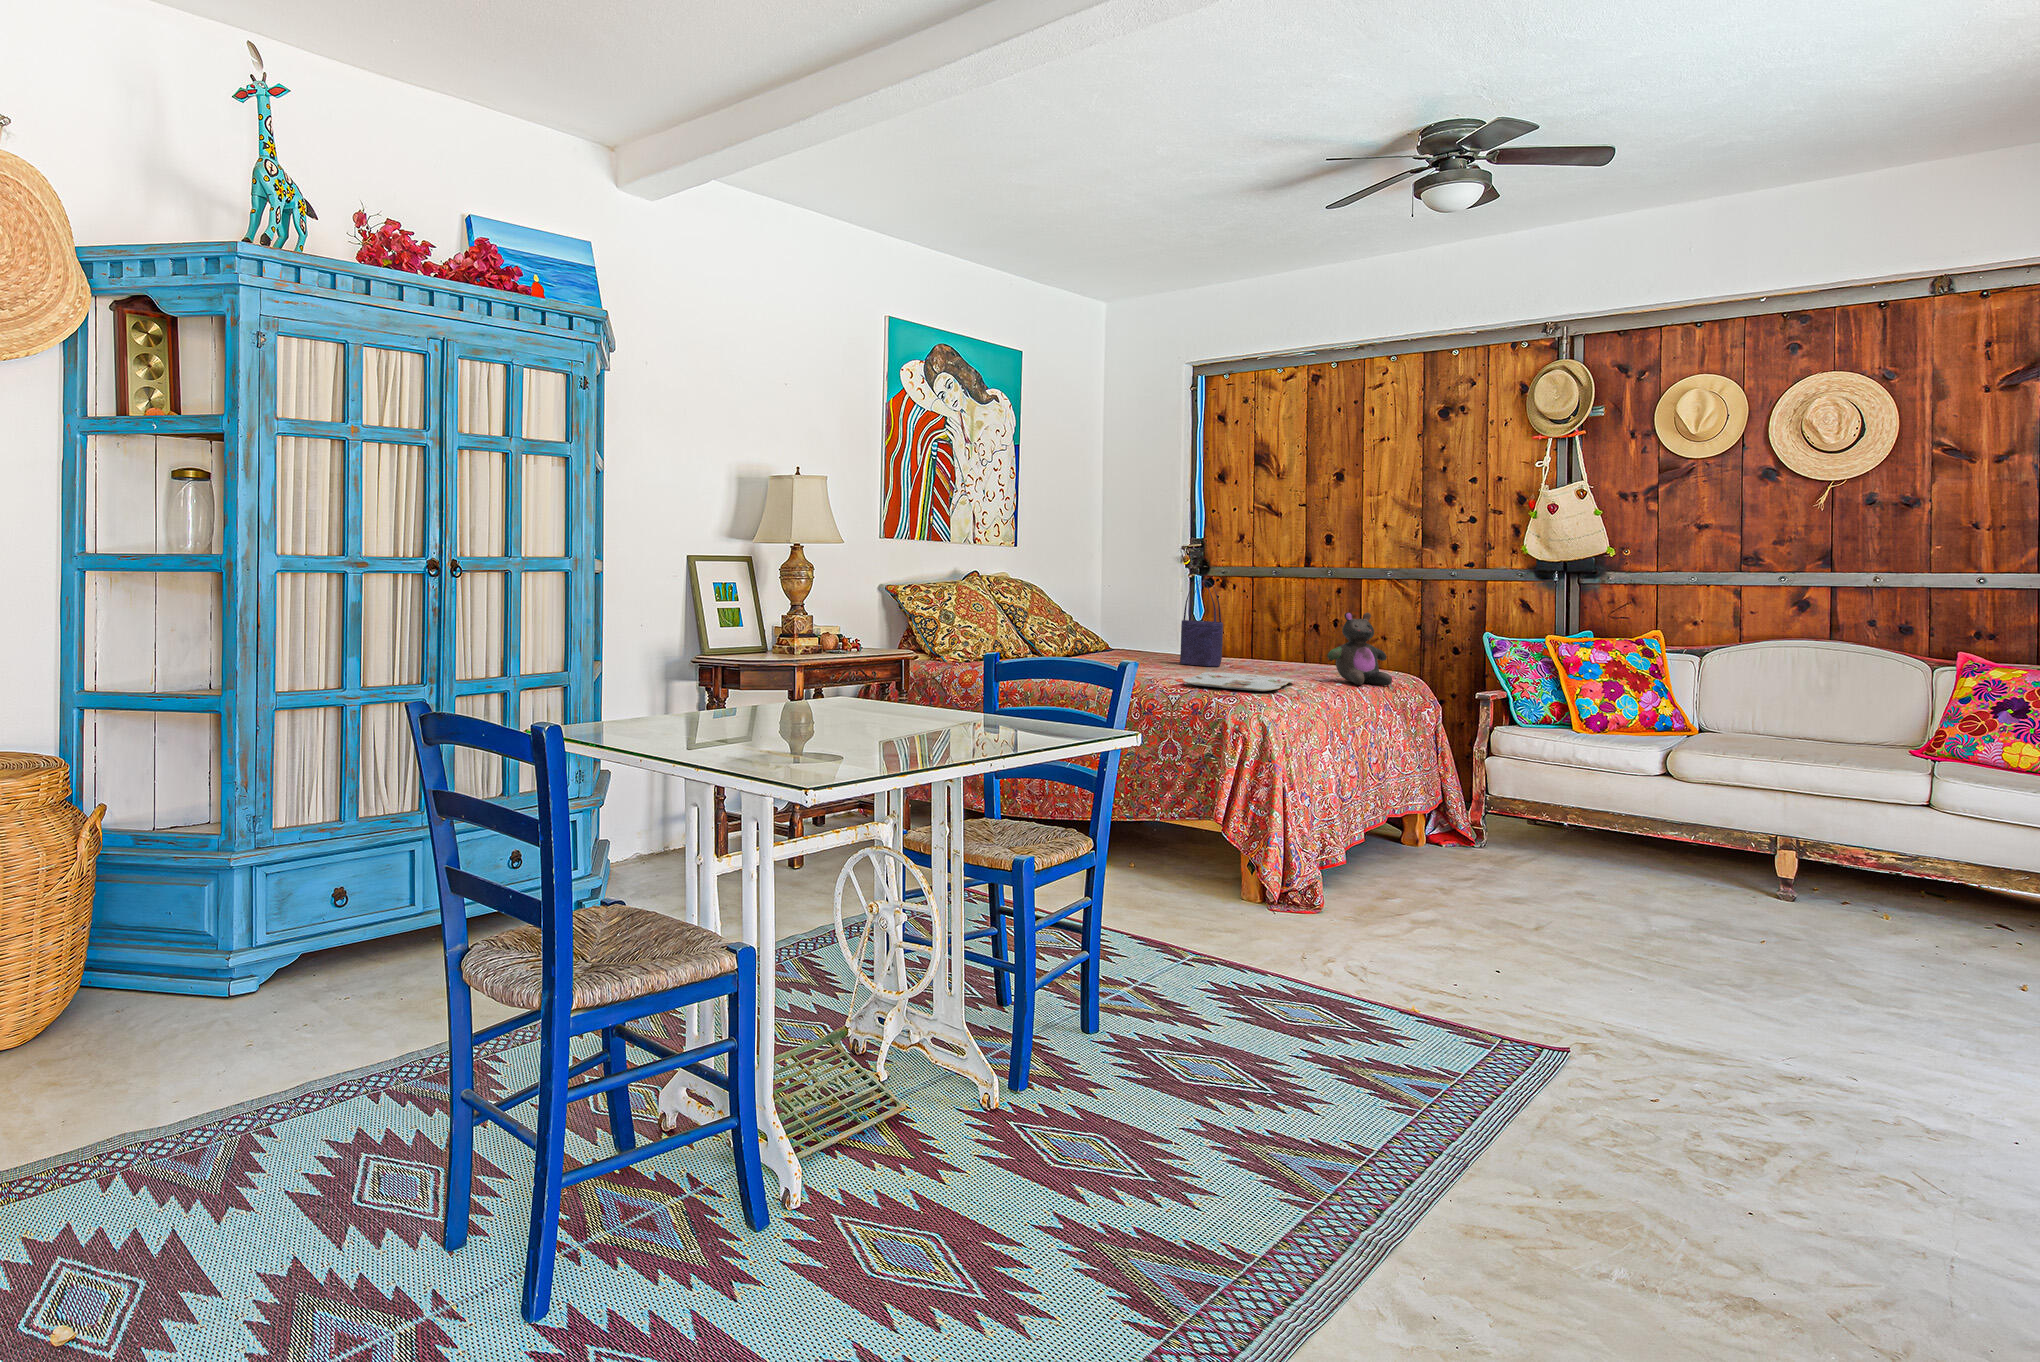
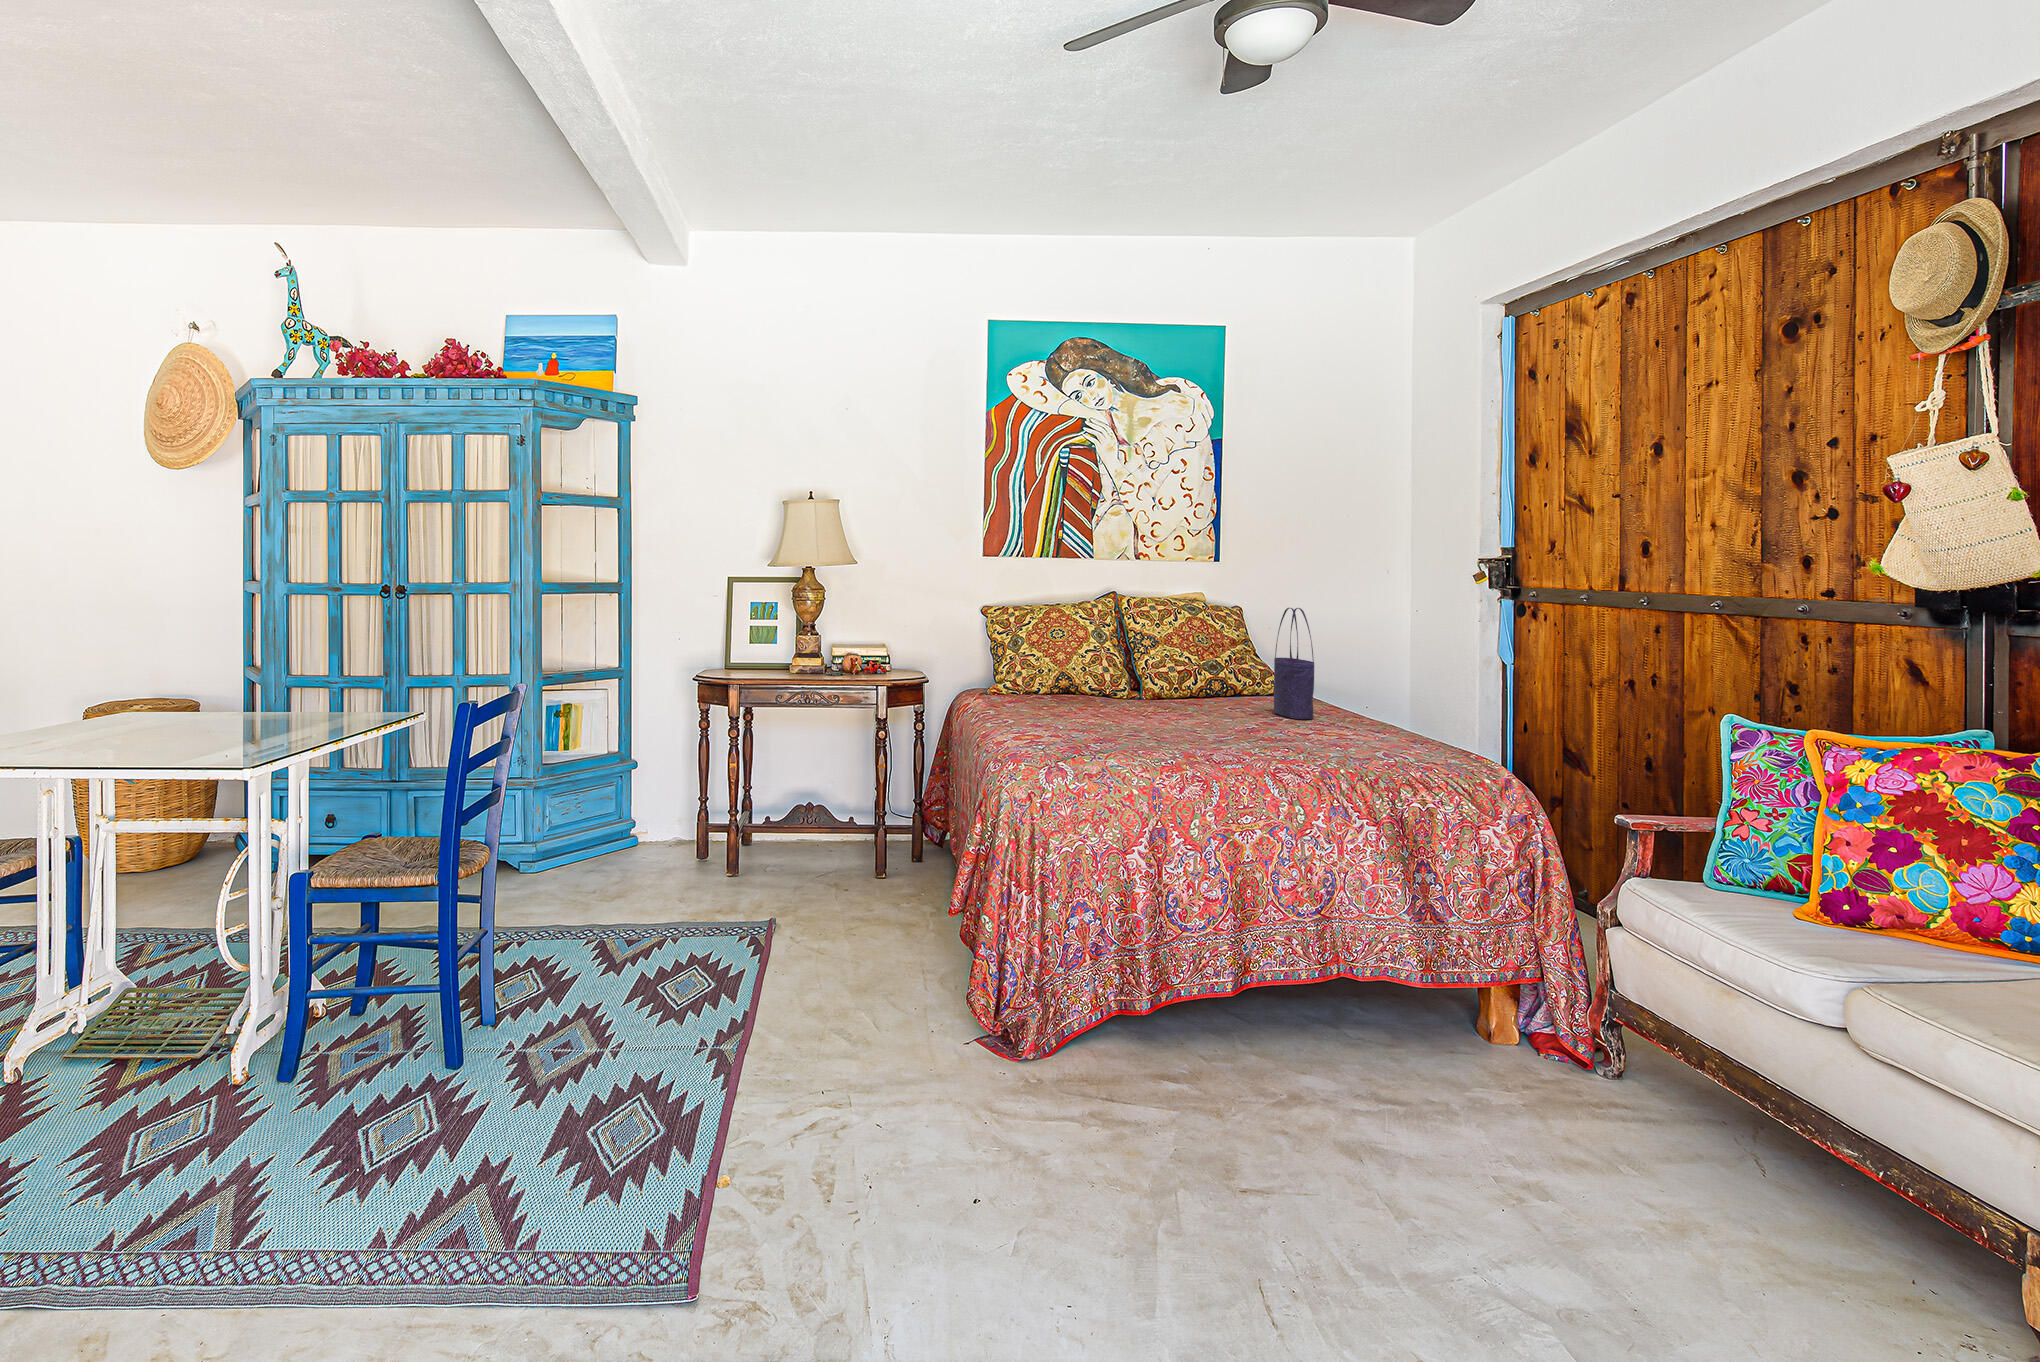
stuffed bear: present [1327,612,1392,685] -> none [1330,655,1418,760]
serving tray: present [1183,672,1295,692] -> none [1118,721,1277,745]

